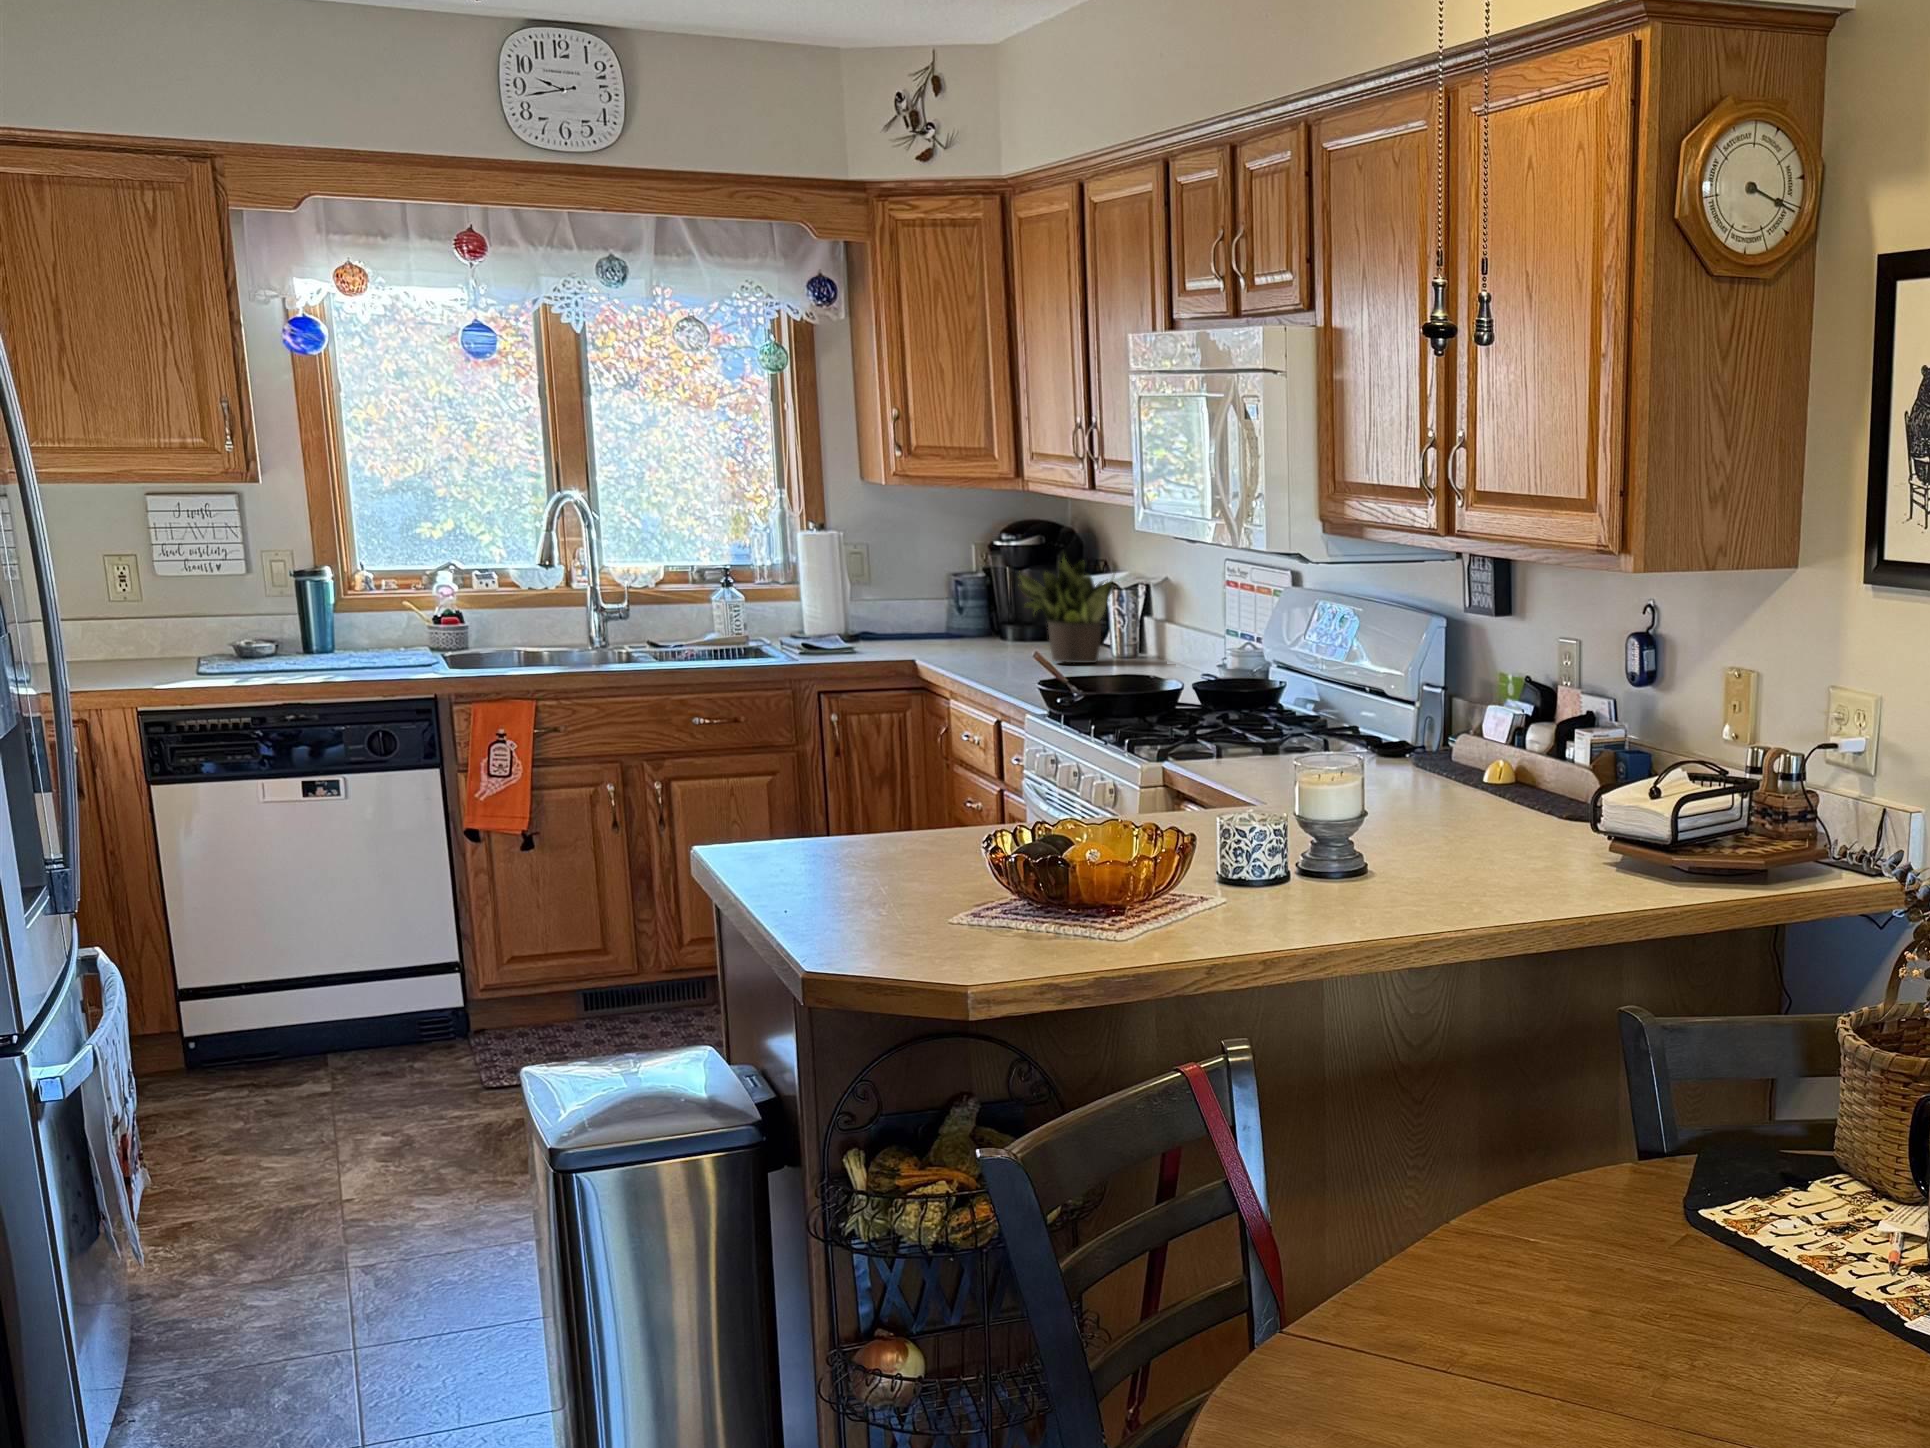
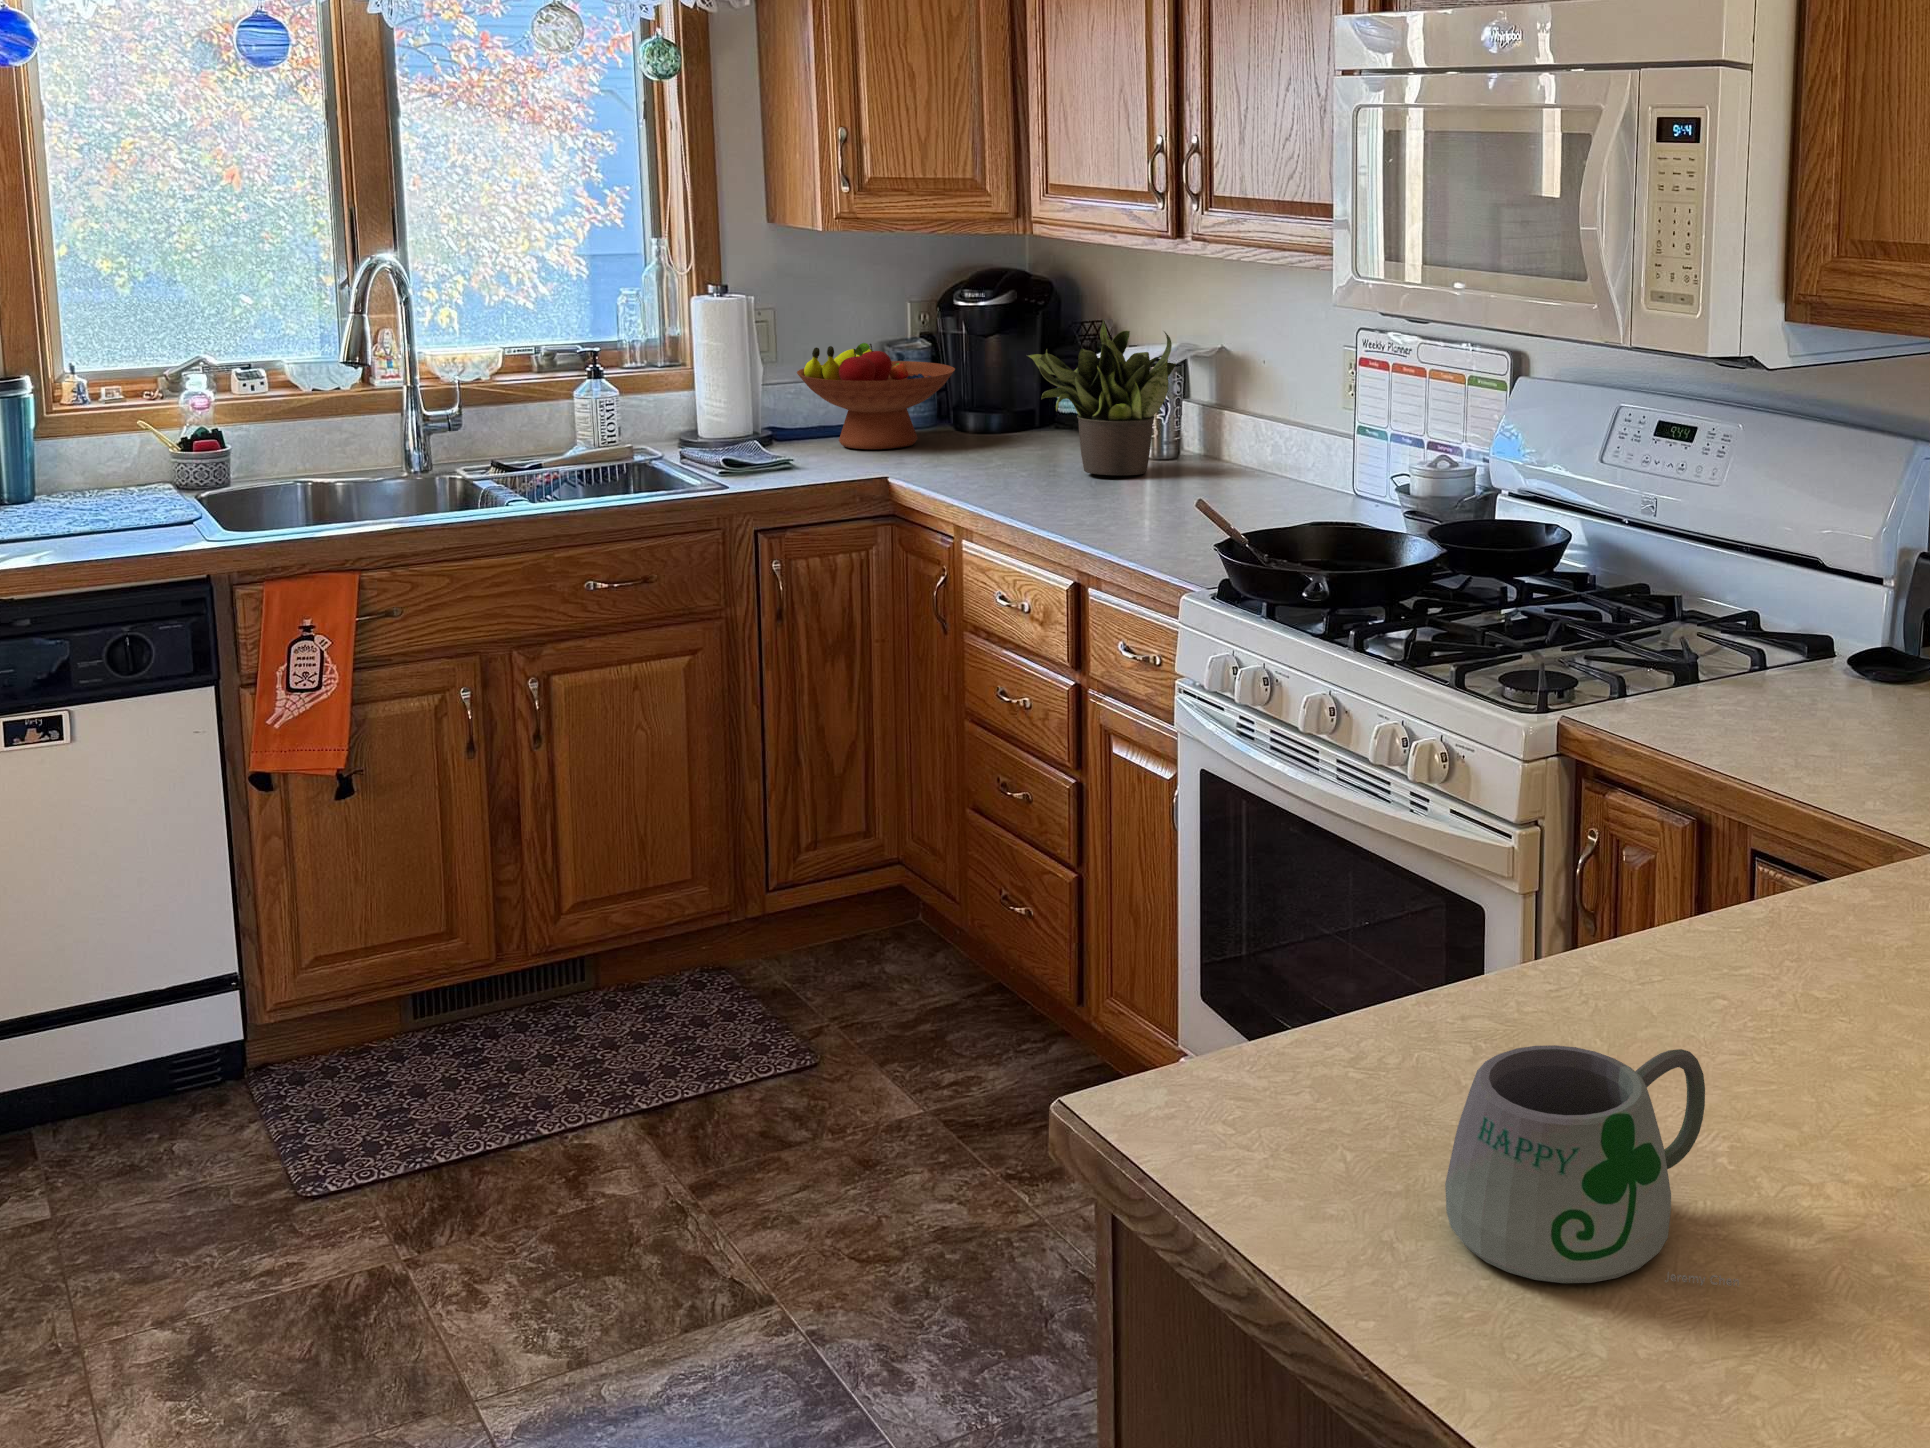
fruit bowl: none [876,571,994,648] -> present [797,343,955,449]
mug: none [807,801,934,884] -> present [1445,1045,1739,1286]

